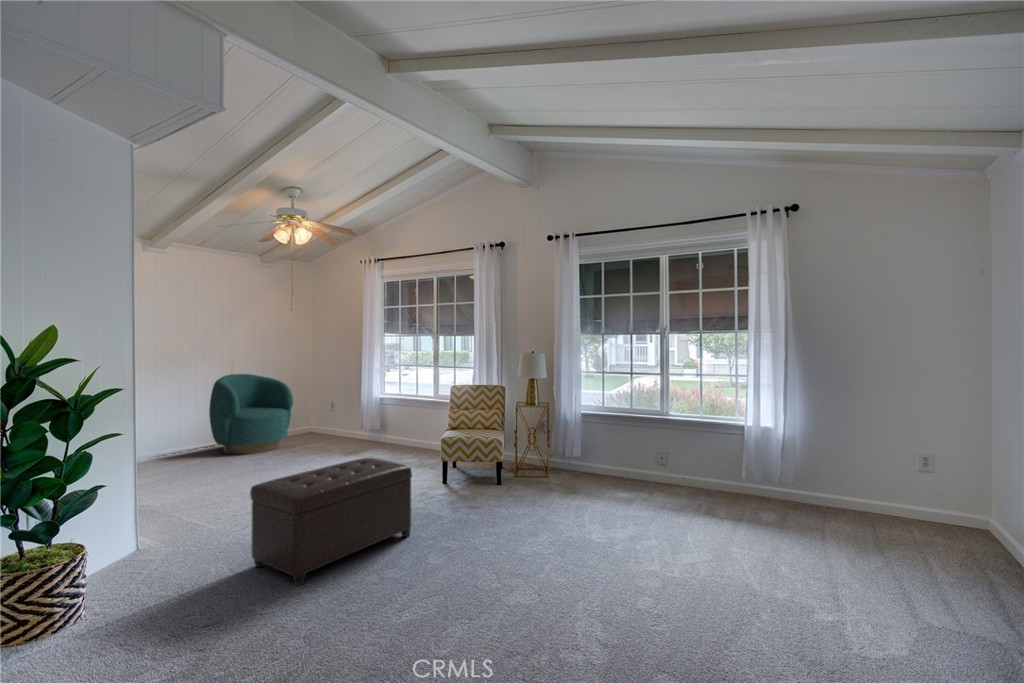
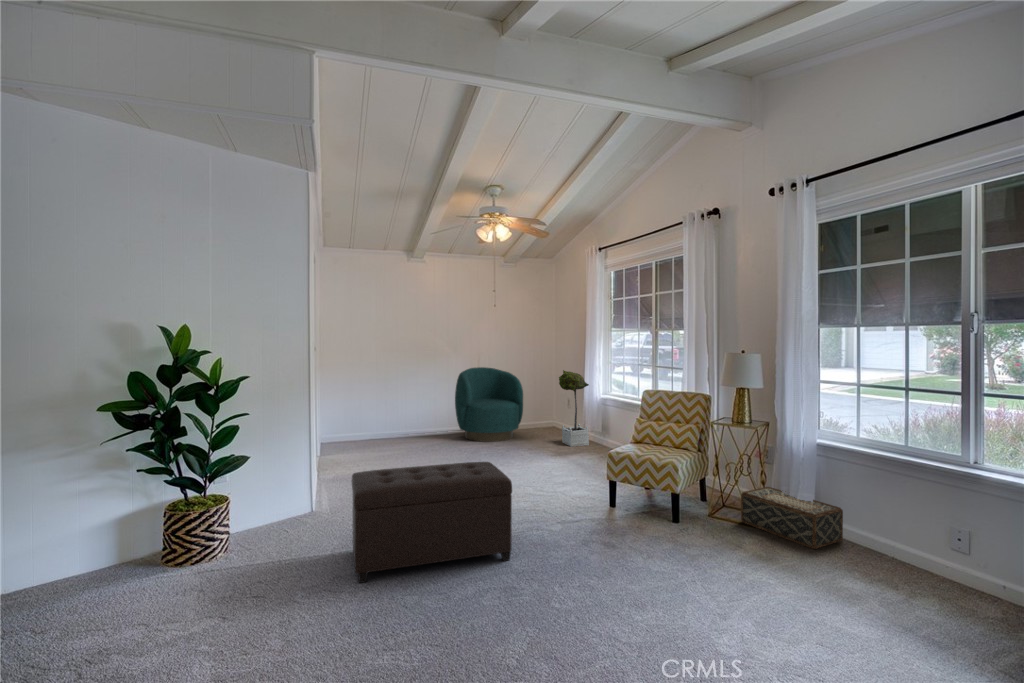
potted tree: none [336,373,367,446] -> present [559,370,589,447]
woven basket: none [536,449,598,483] -> present [741,487,843,549]

